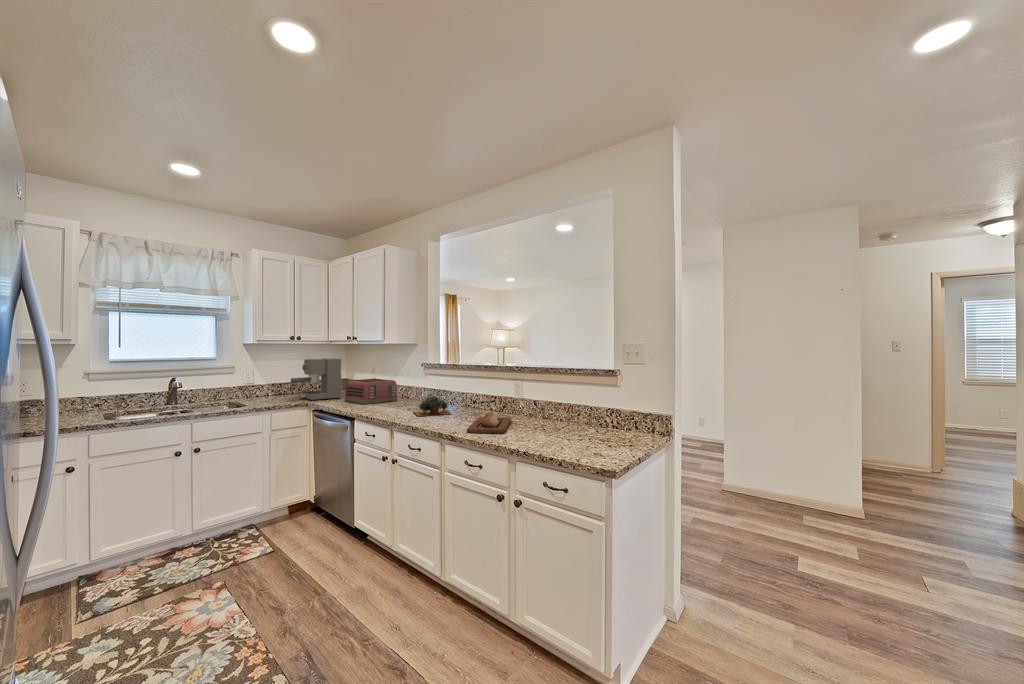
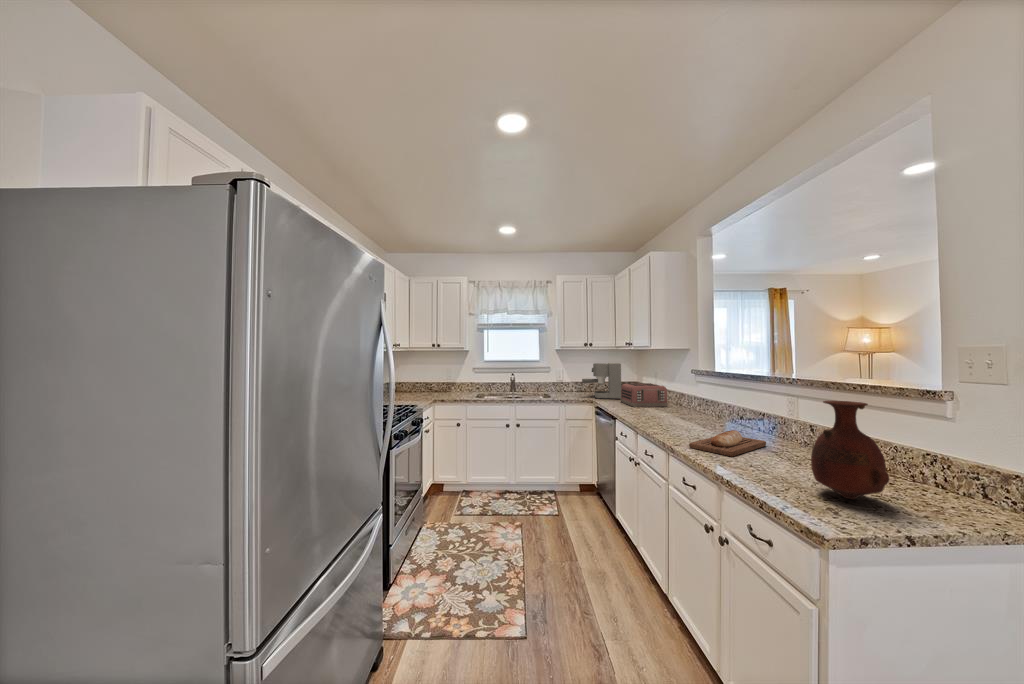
vase: none [569,379,617,445] -> present [811,401,889,499]
succulent plant: present [413,396,451,417] -> none [663,404,705,427]

